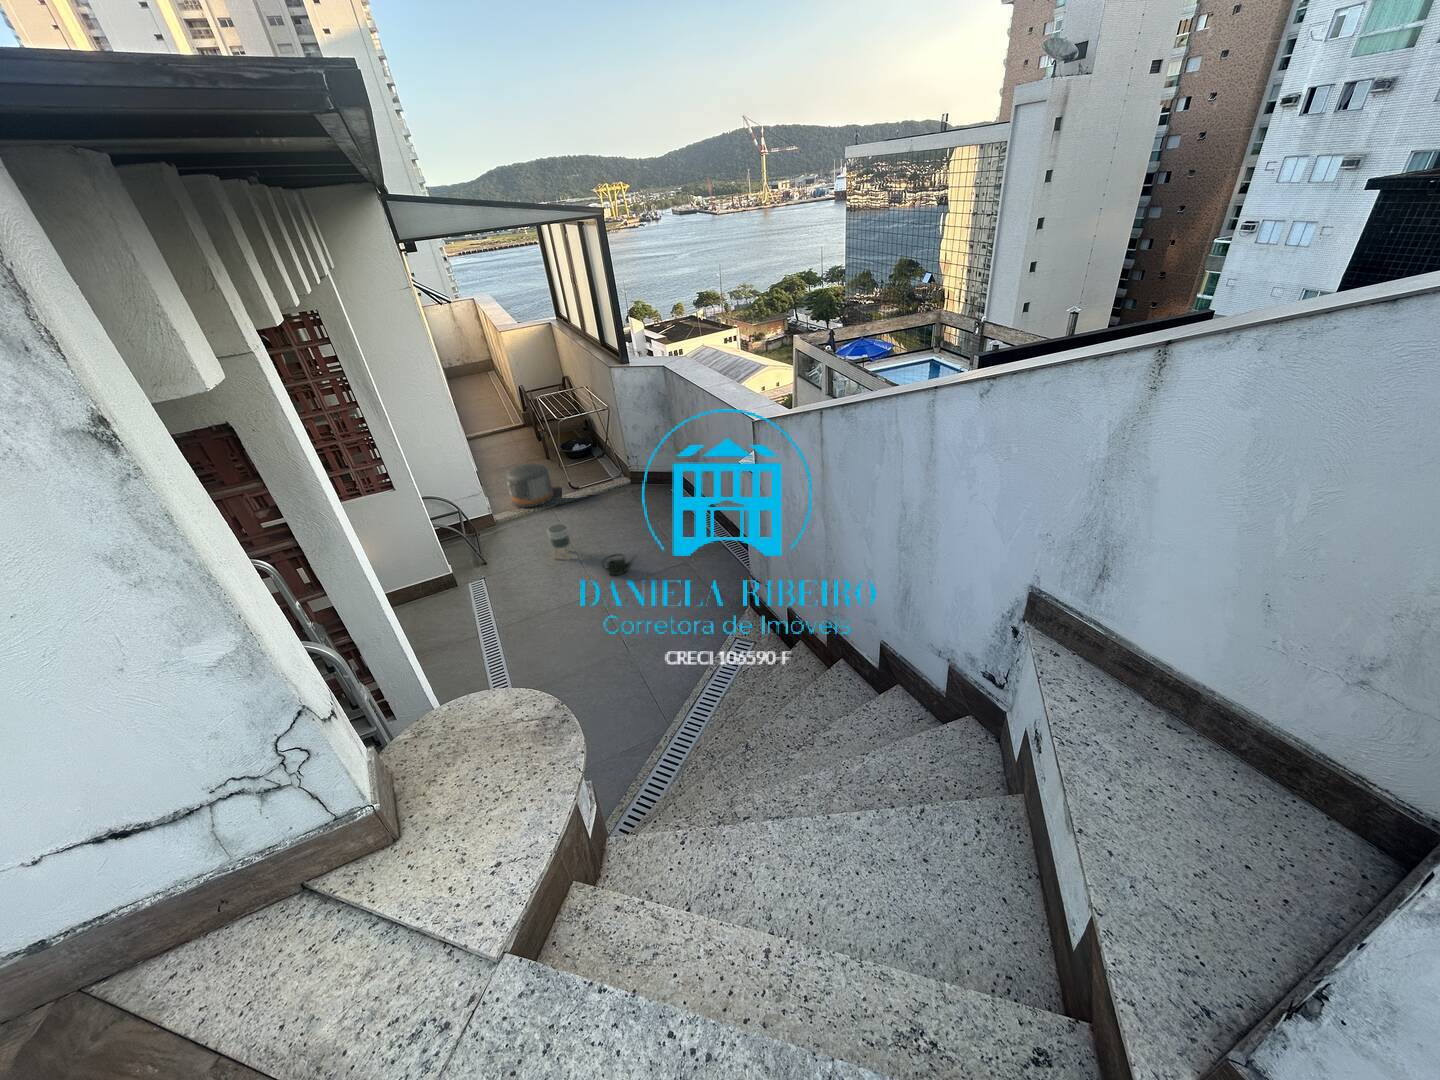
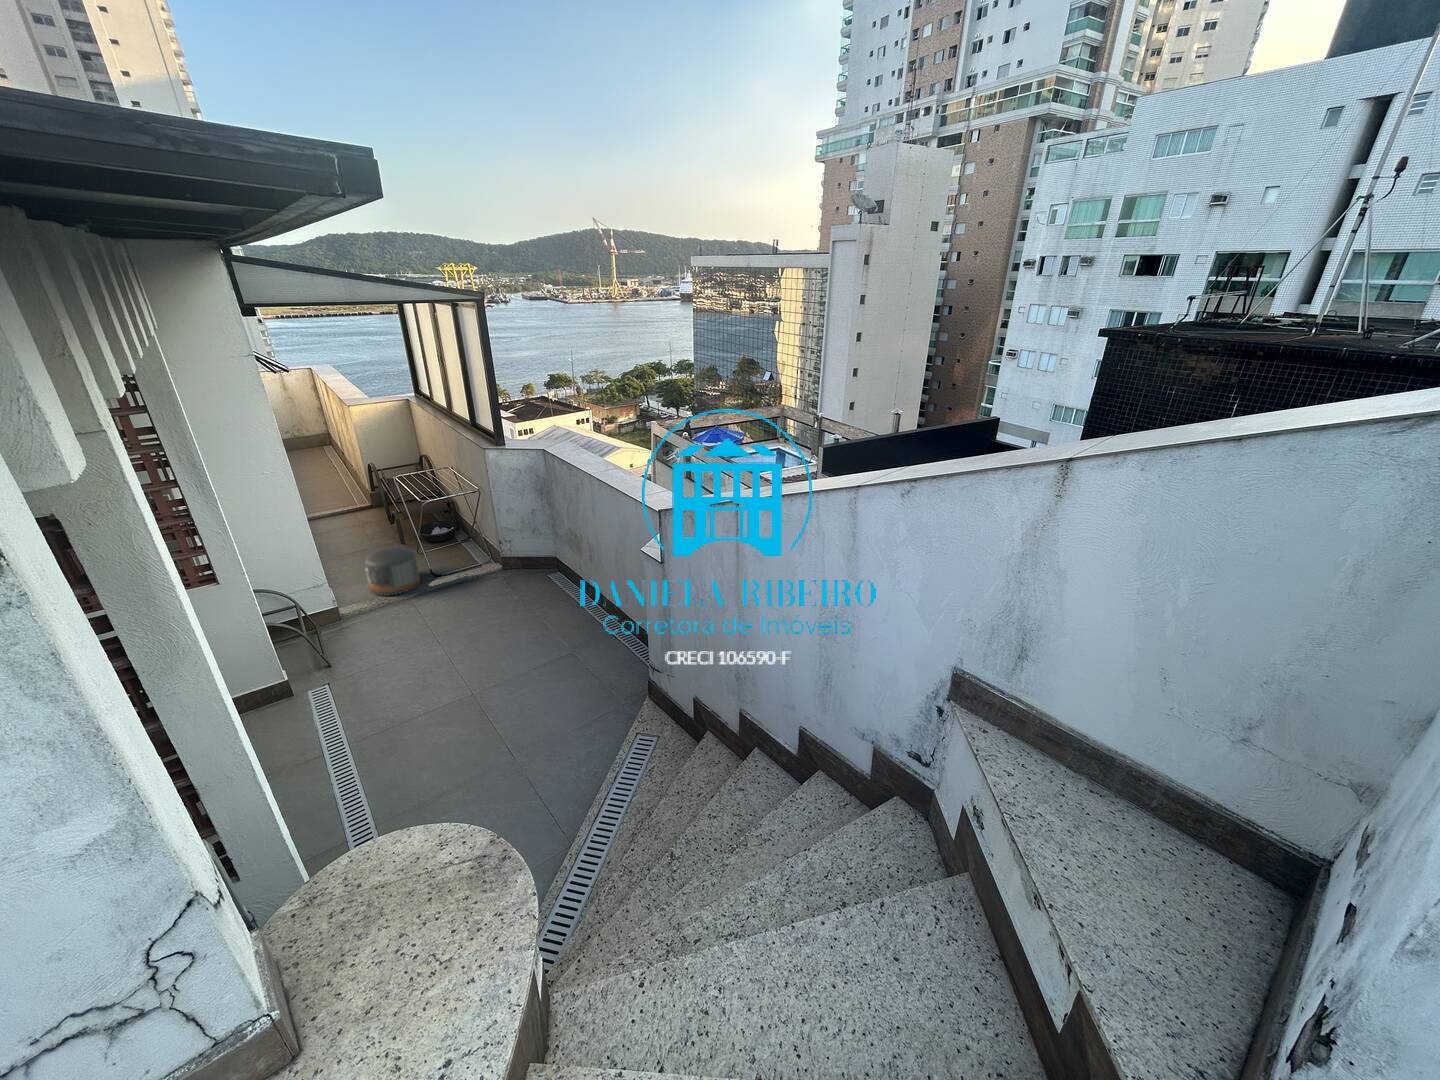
planter: present [547,523,570,559] -> none [418,613,445,652]
watering can: present [602,554,633,575] -> none [484,643,523,668]

